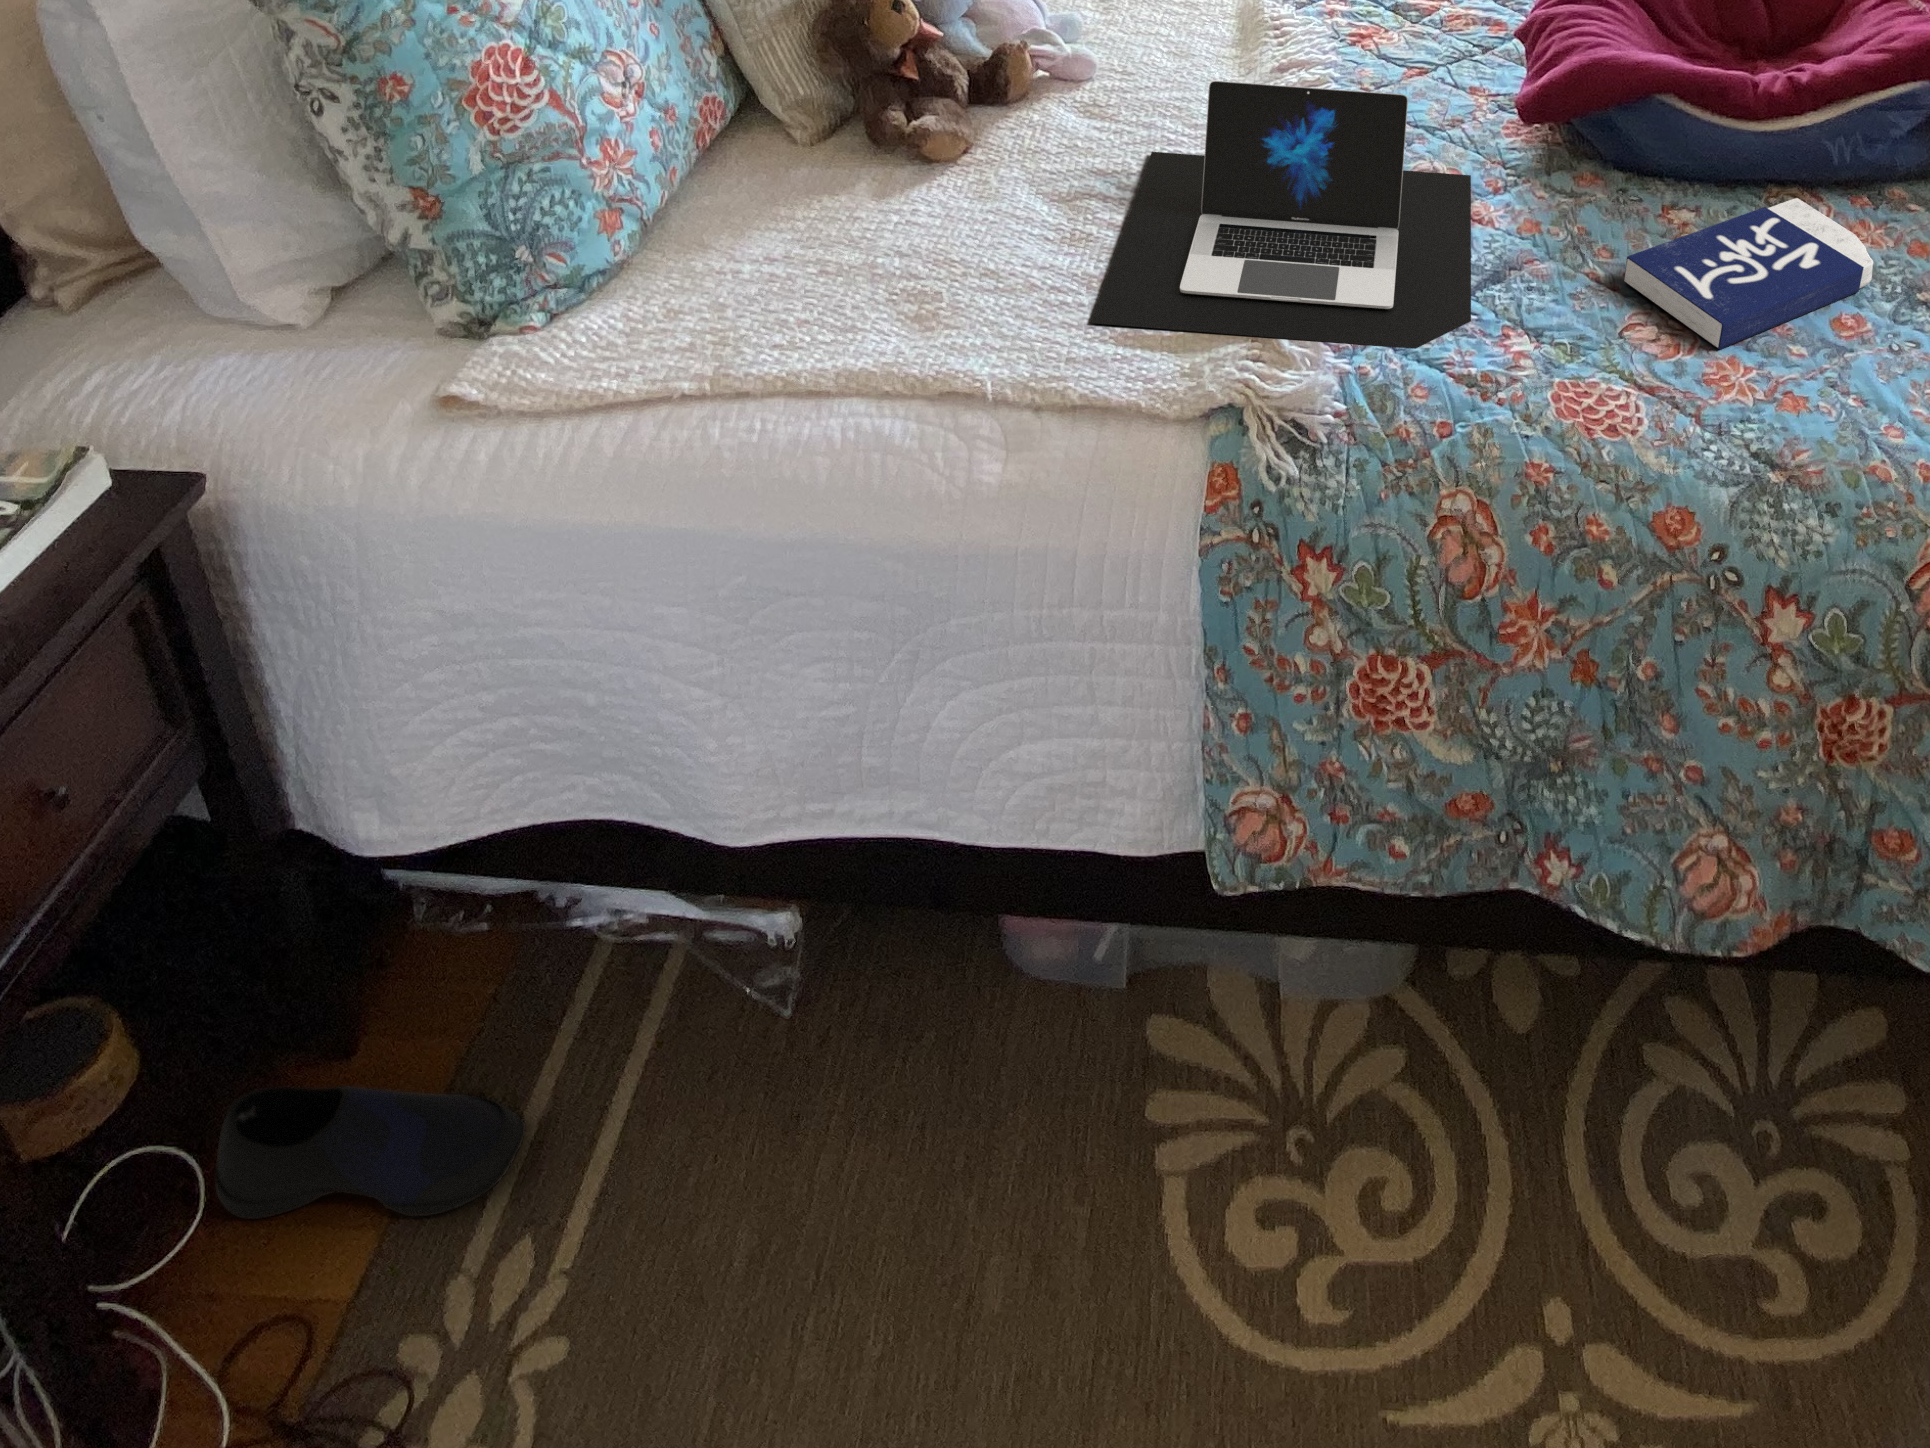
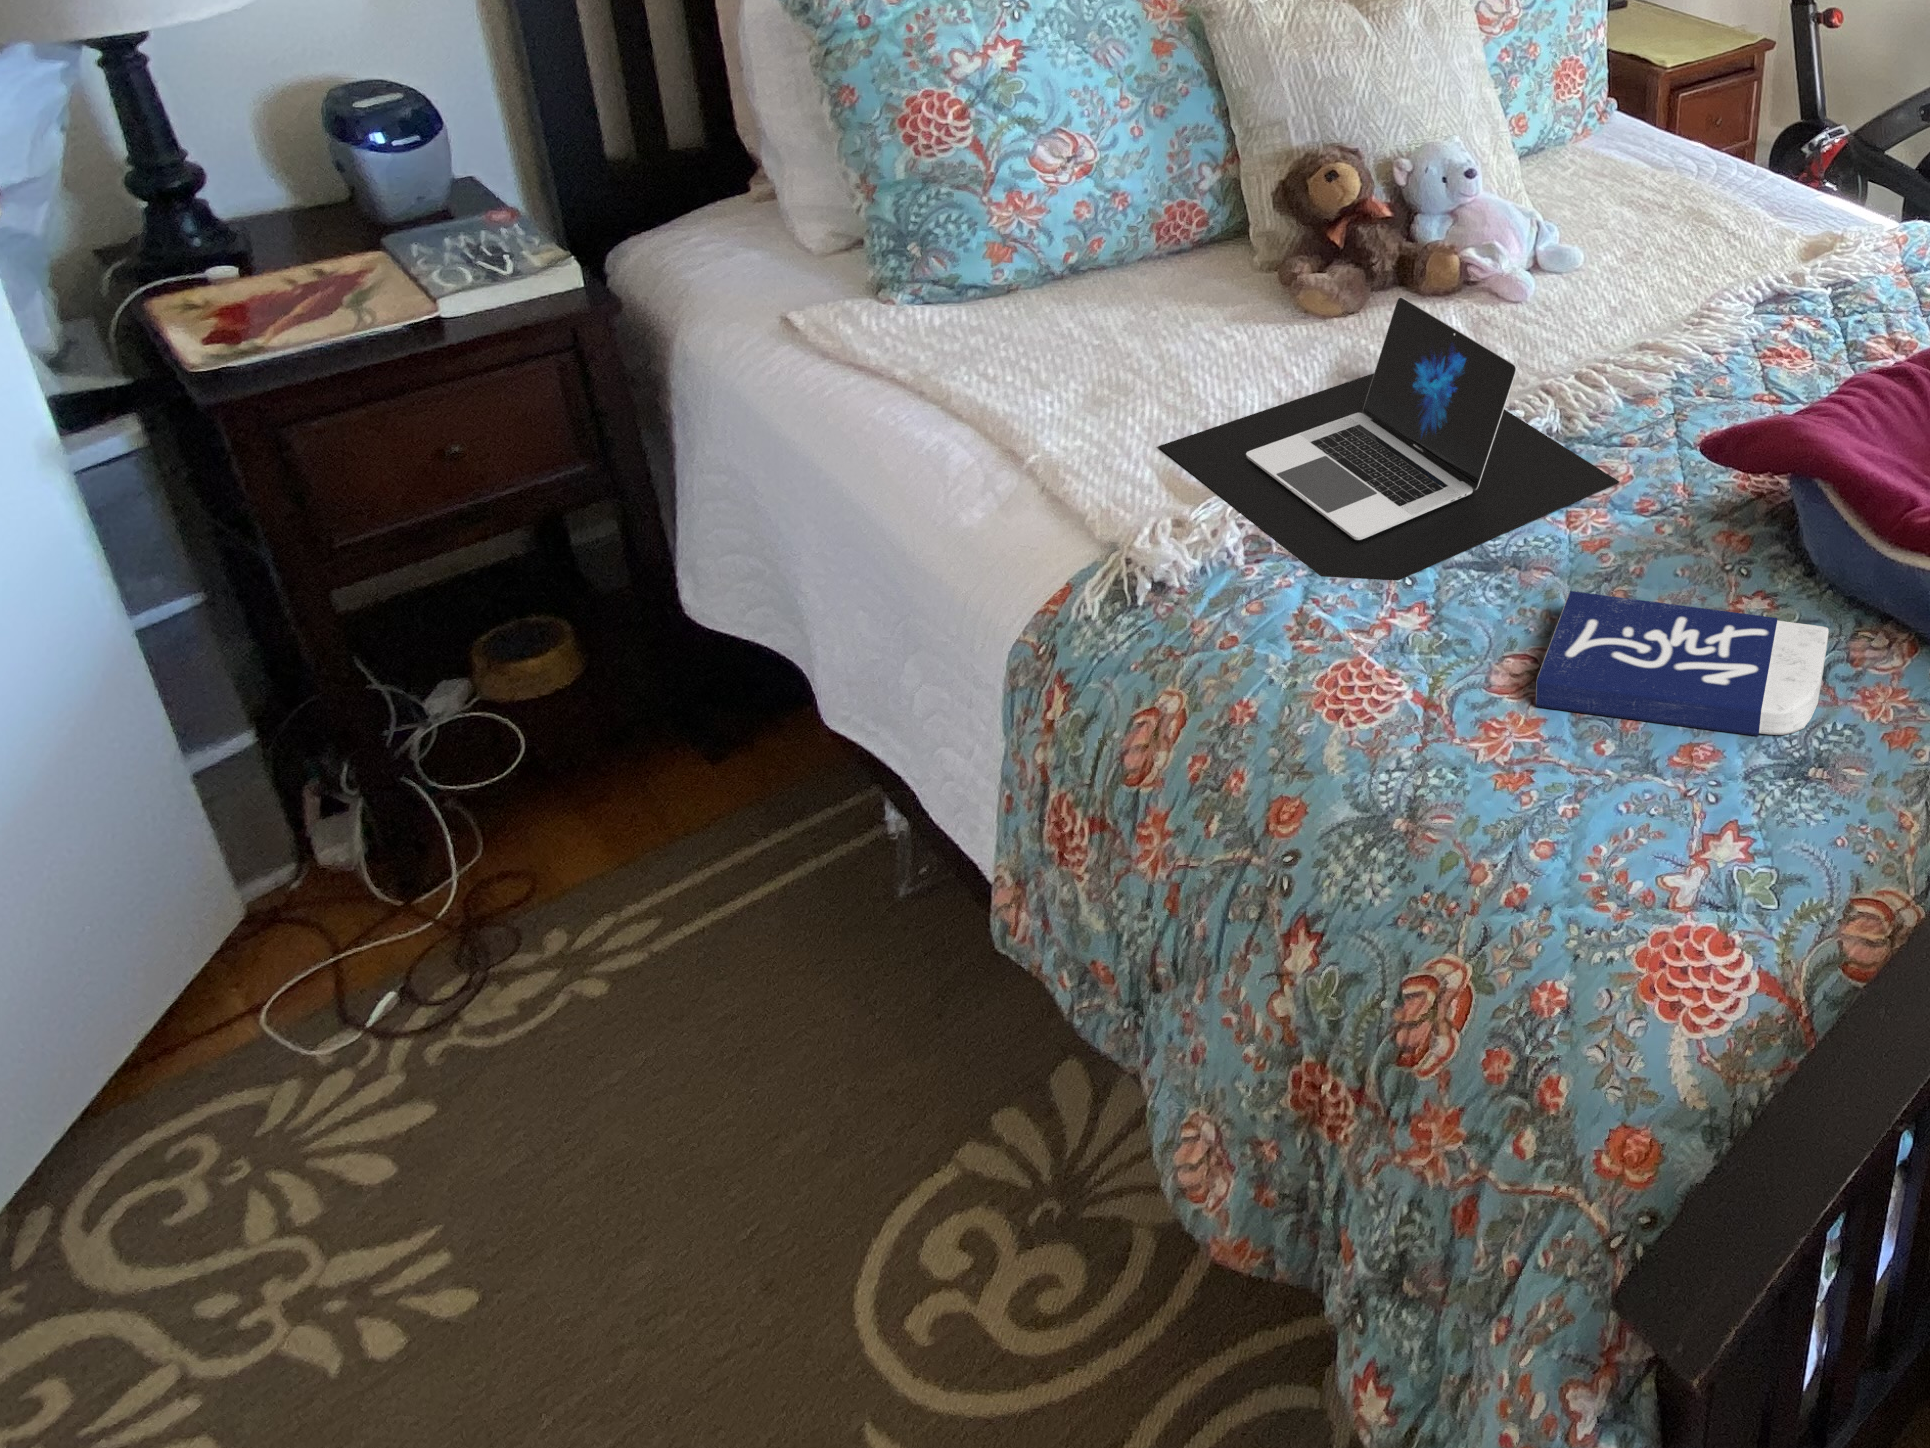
shoe: present [214,1086,526,1219] -> none [585,730,732,876]

